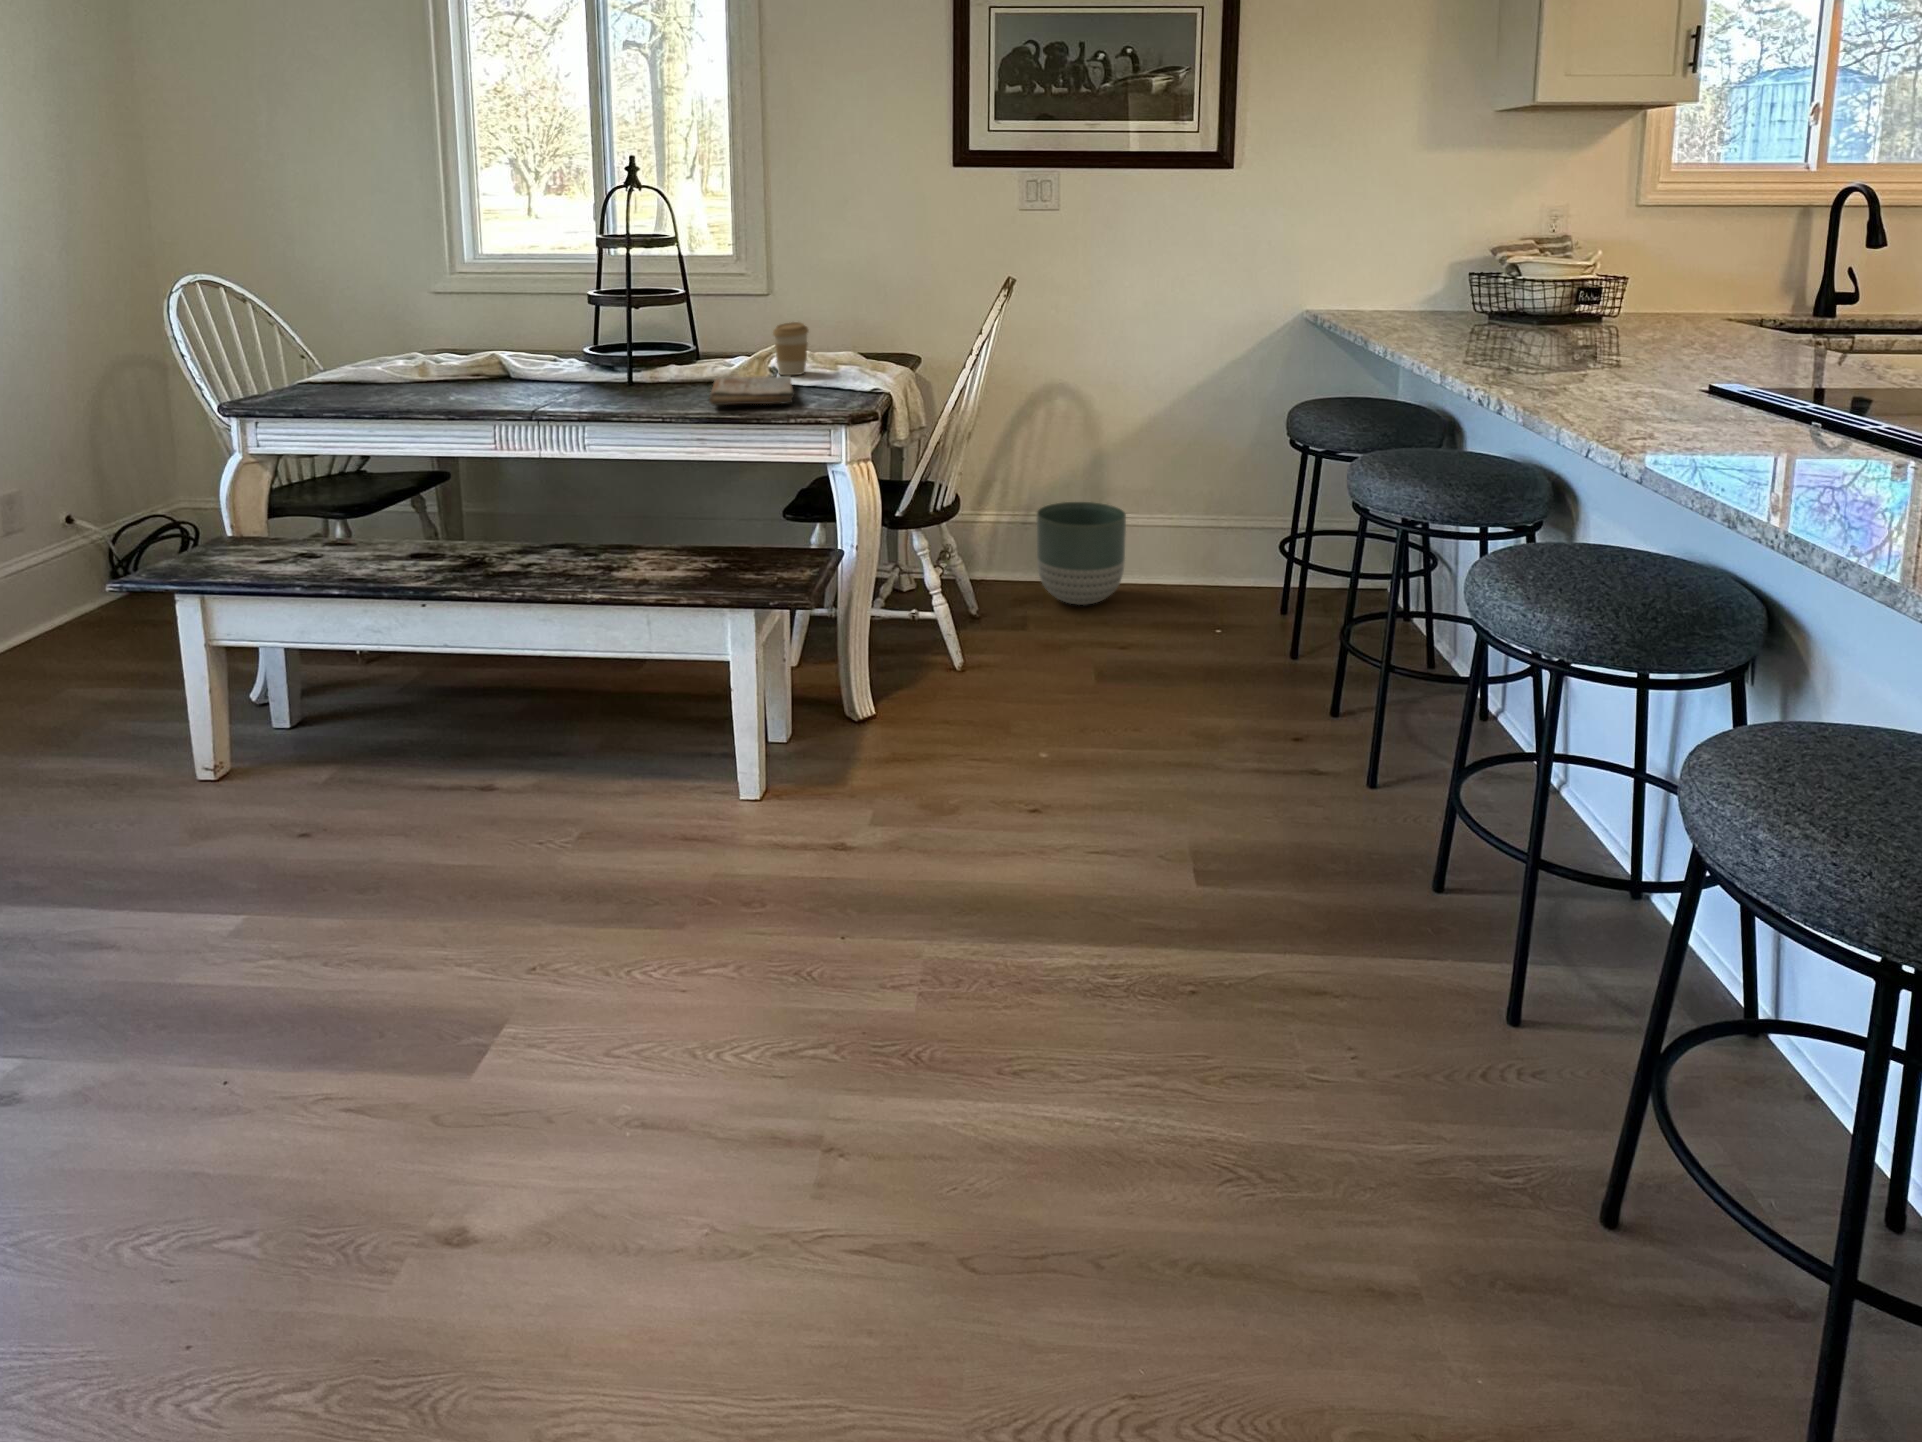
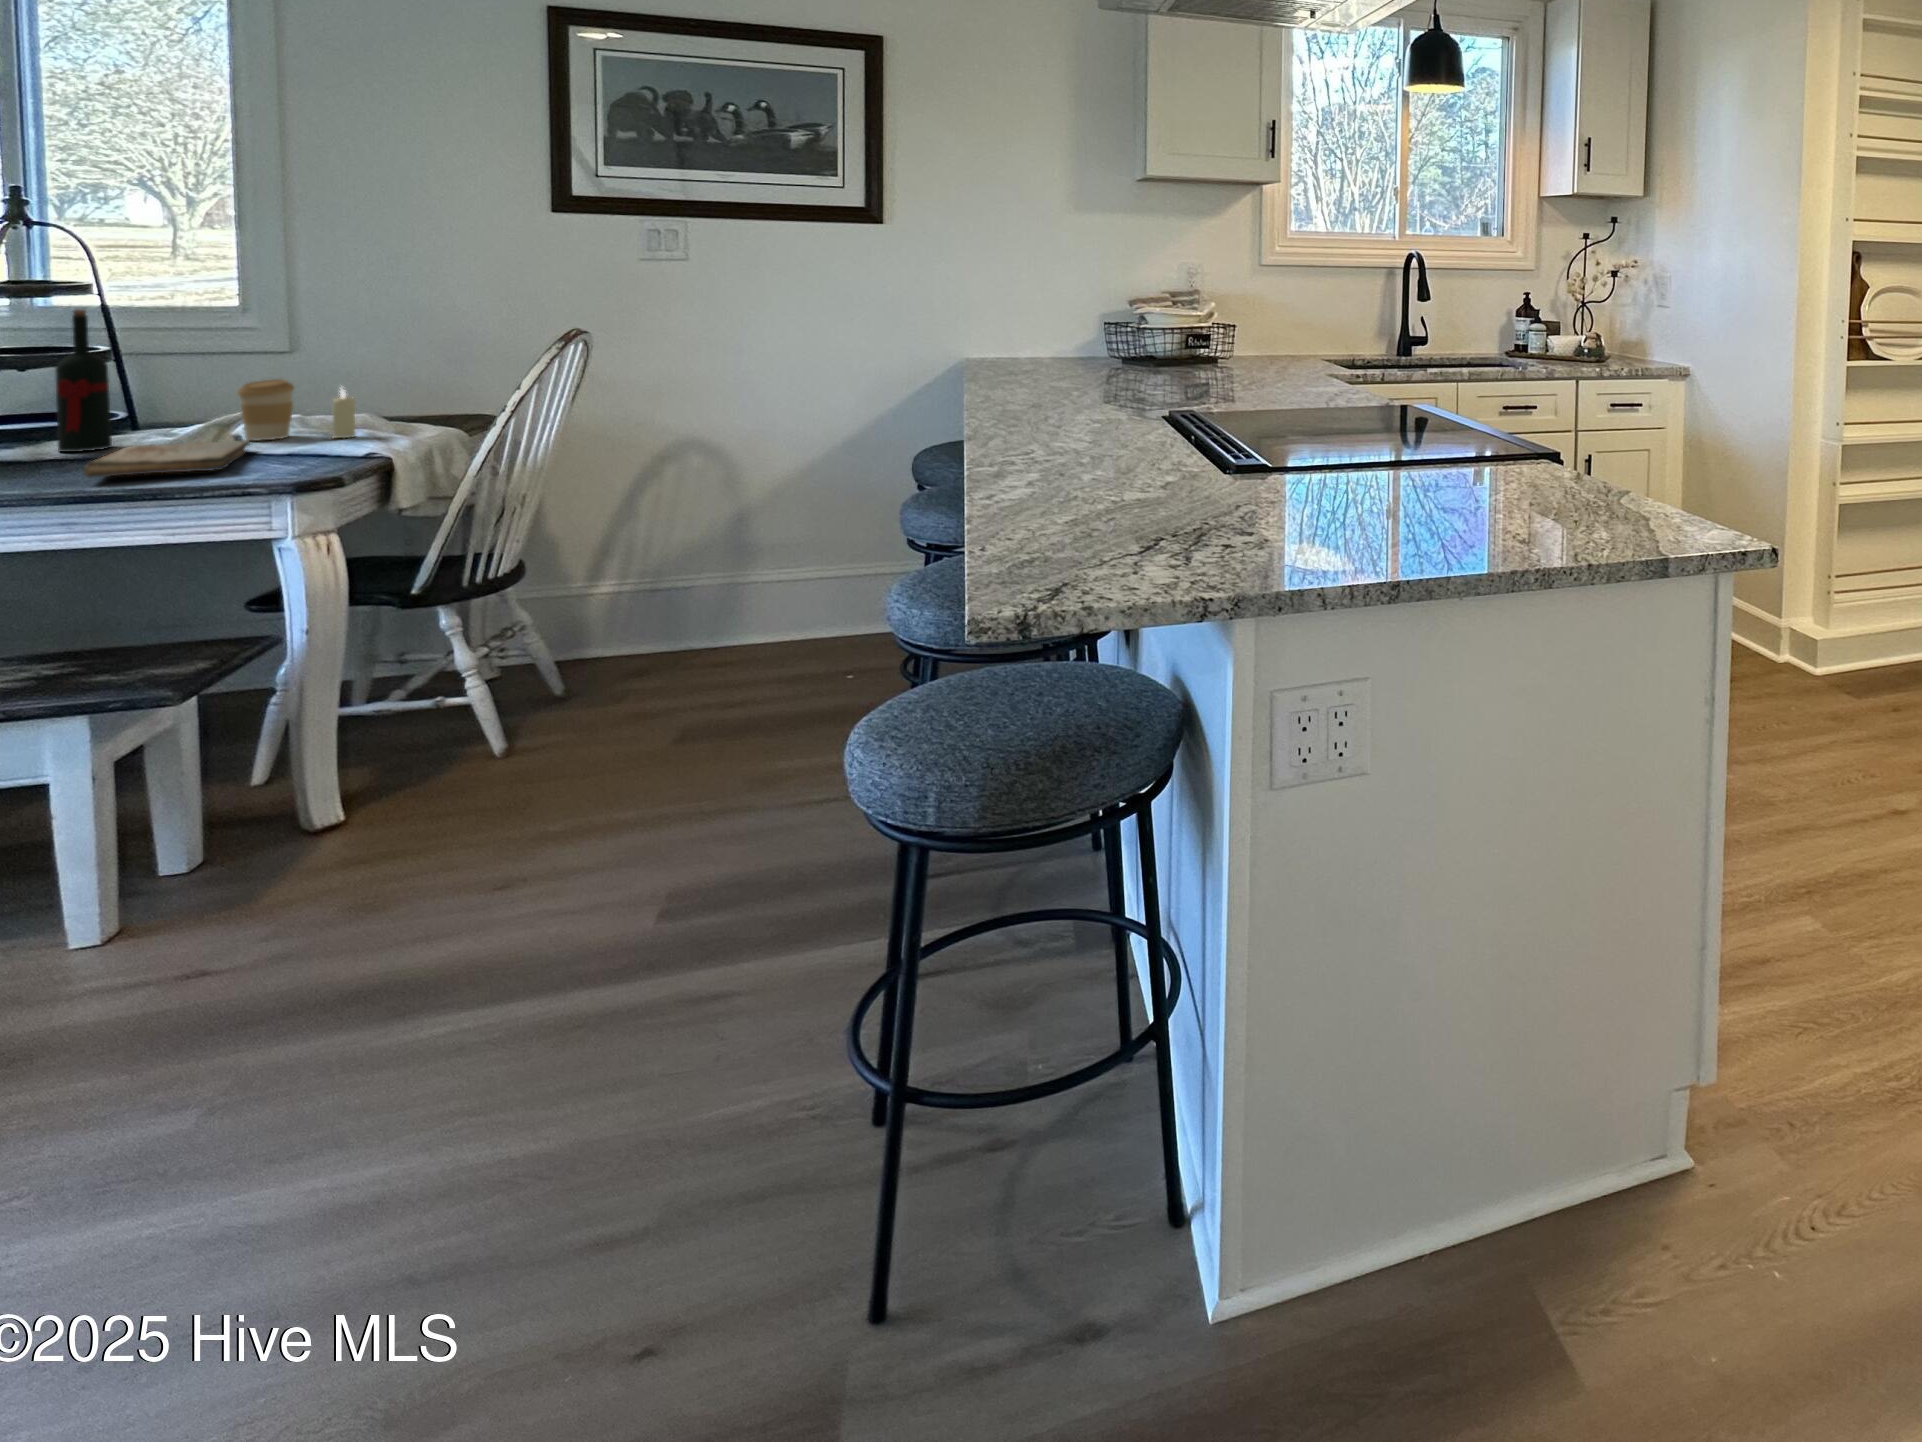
wine bottle: none [663,262,696,380] -> present [55,309,112,452]
candle: none [835,329,853,376] -> present [332,388,355,438]
planter: present [1037,502,1126,605] -> none [648,561,758,670]

